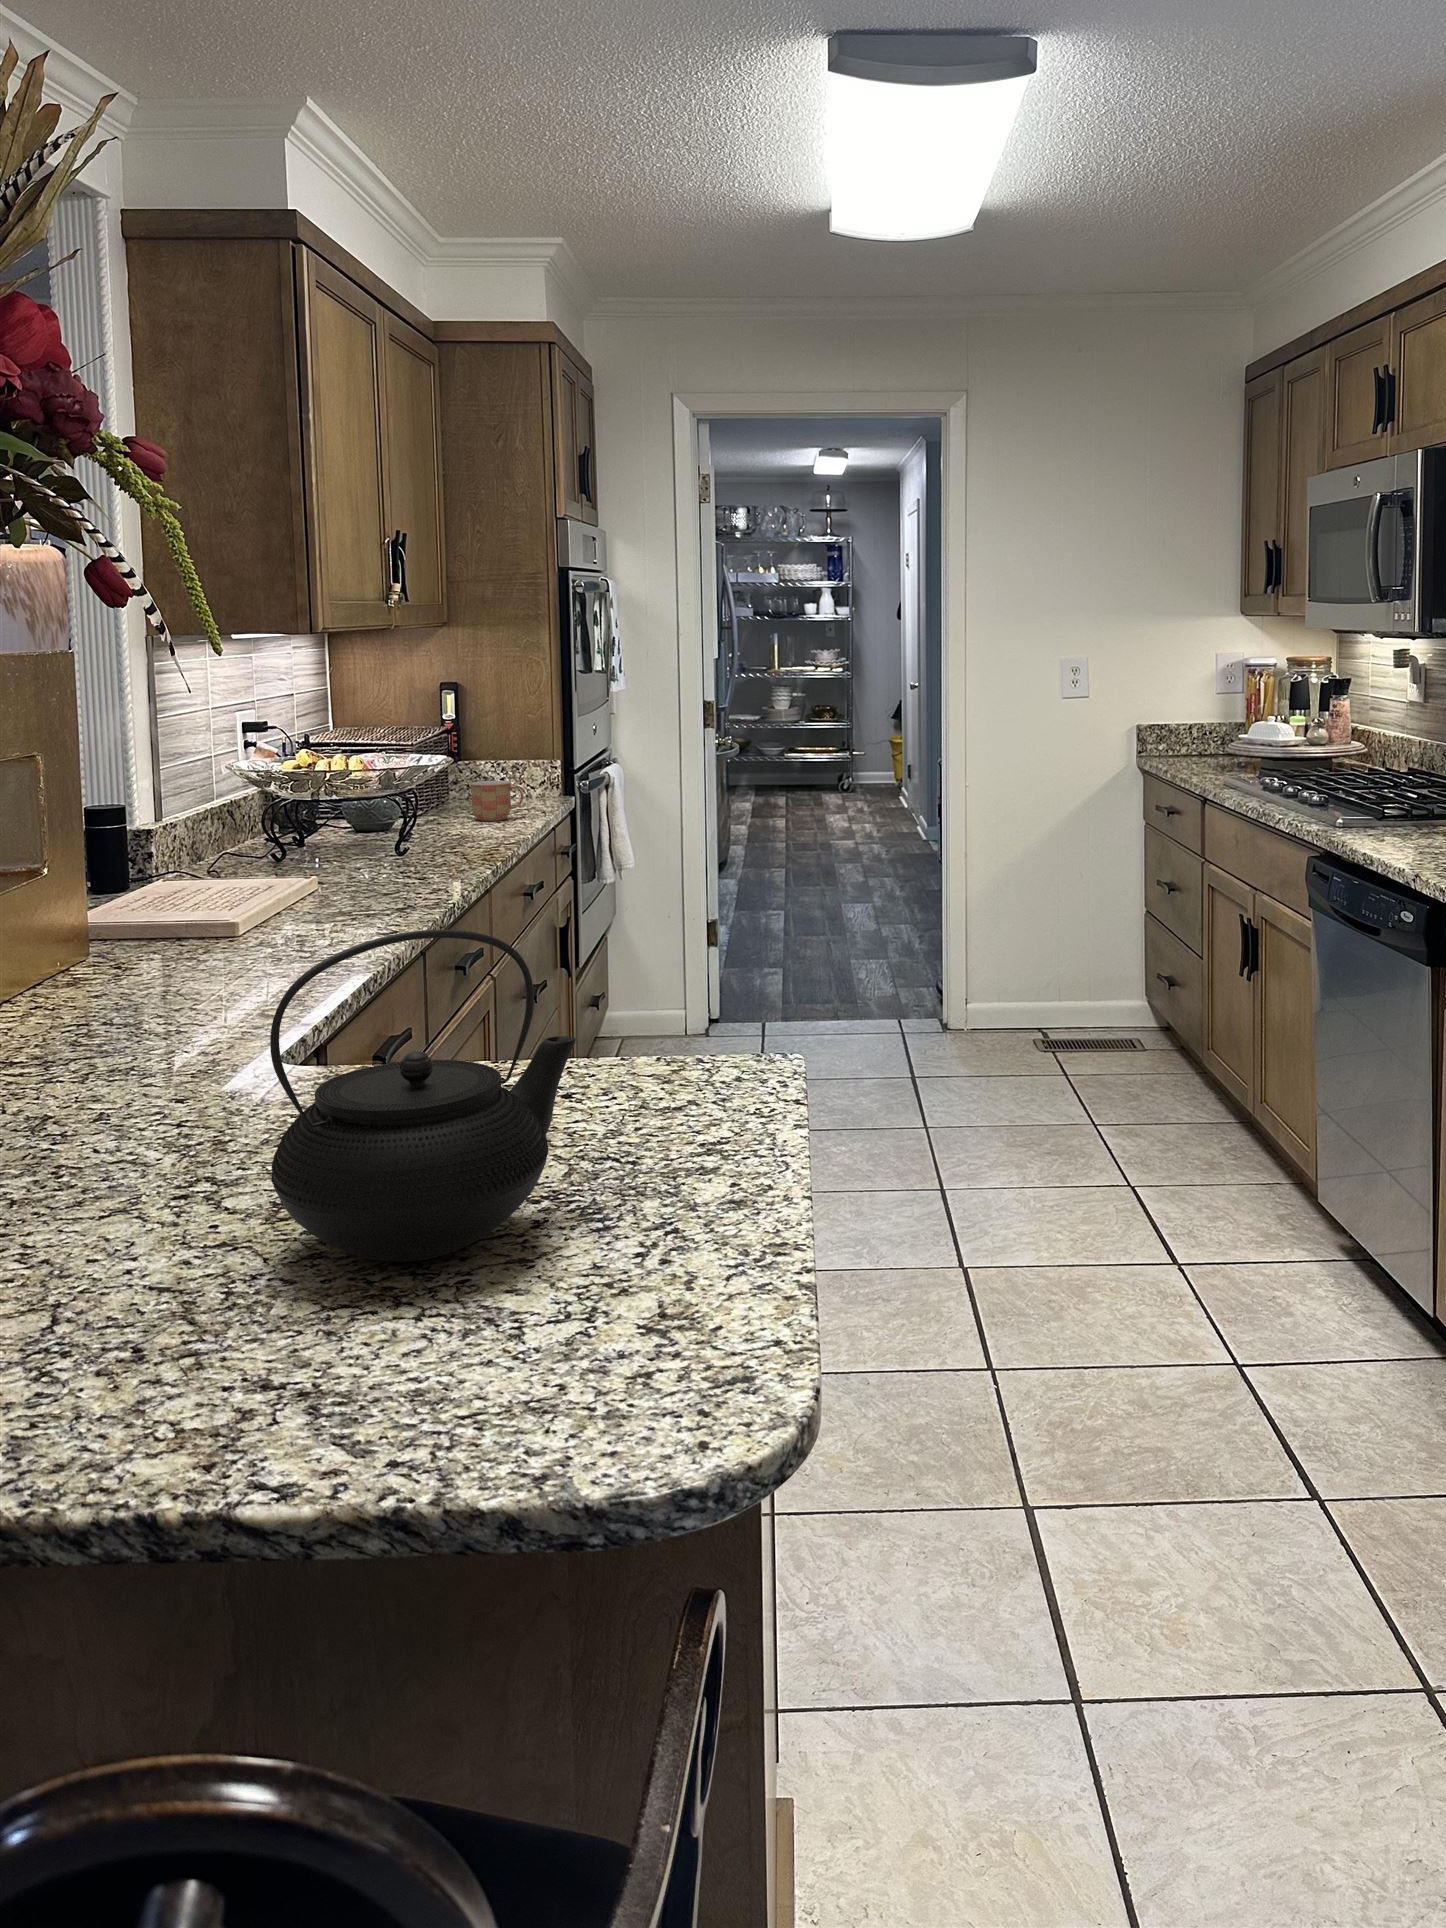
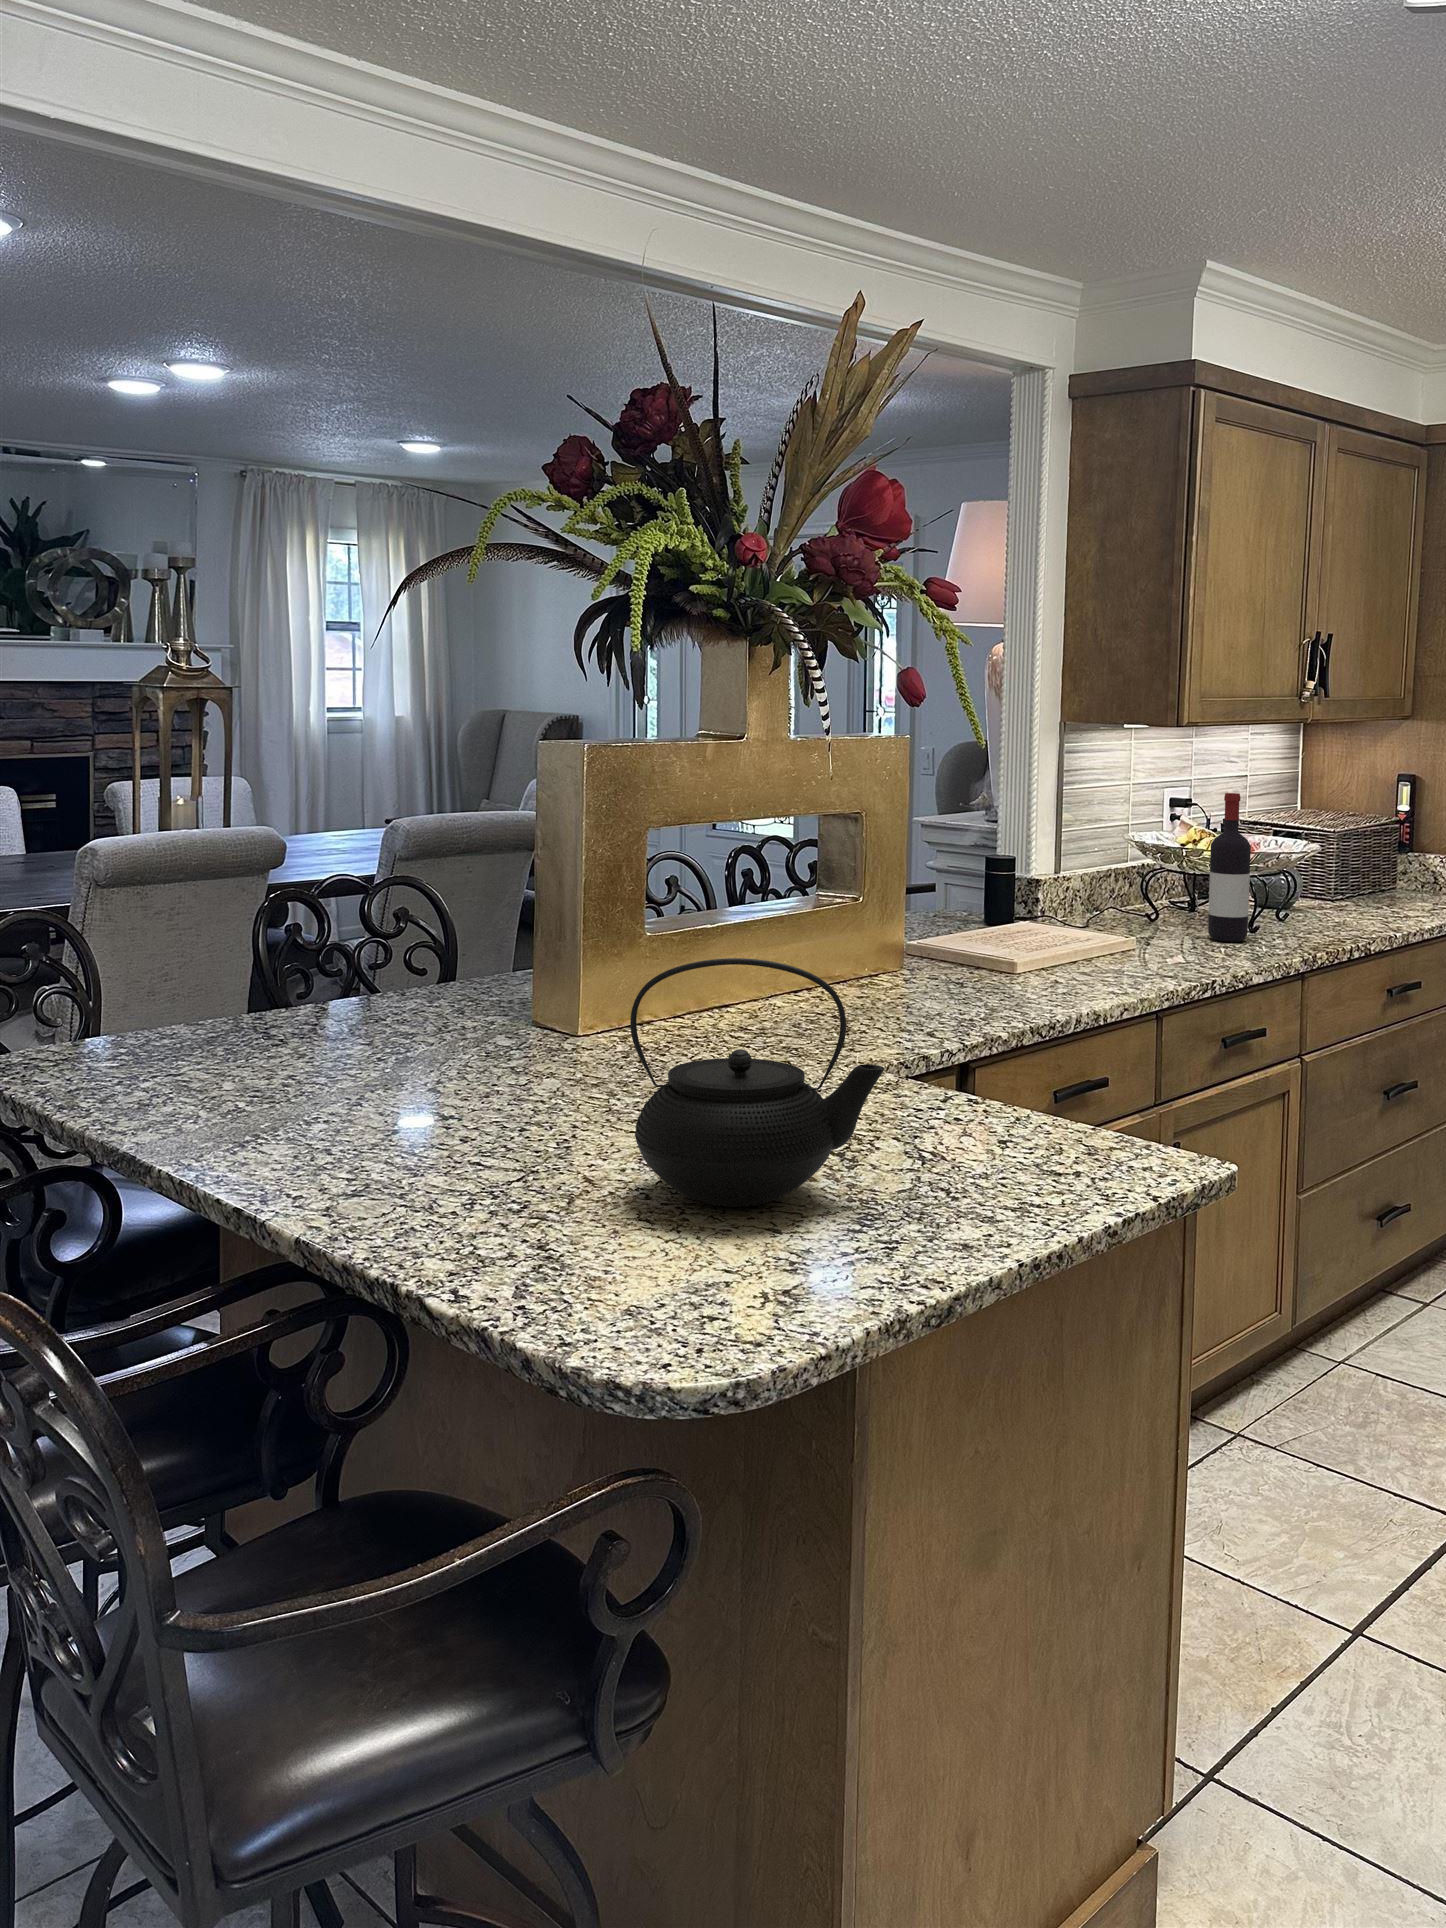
wine bottle: none [368,706,416,869] -> present [1208,793,1251,942]
mug: present [470,781,523,821] -> none [1373,873,1426,913]

